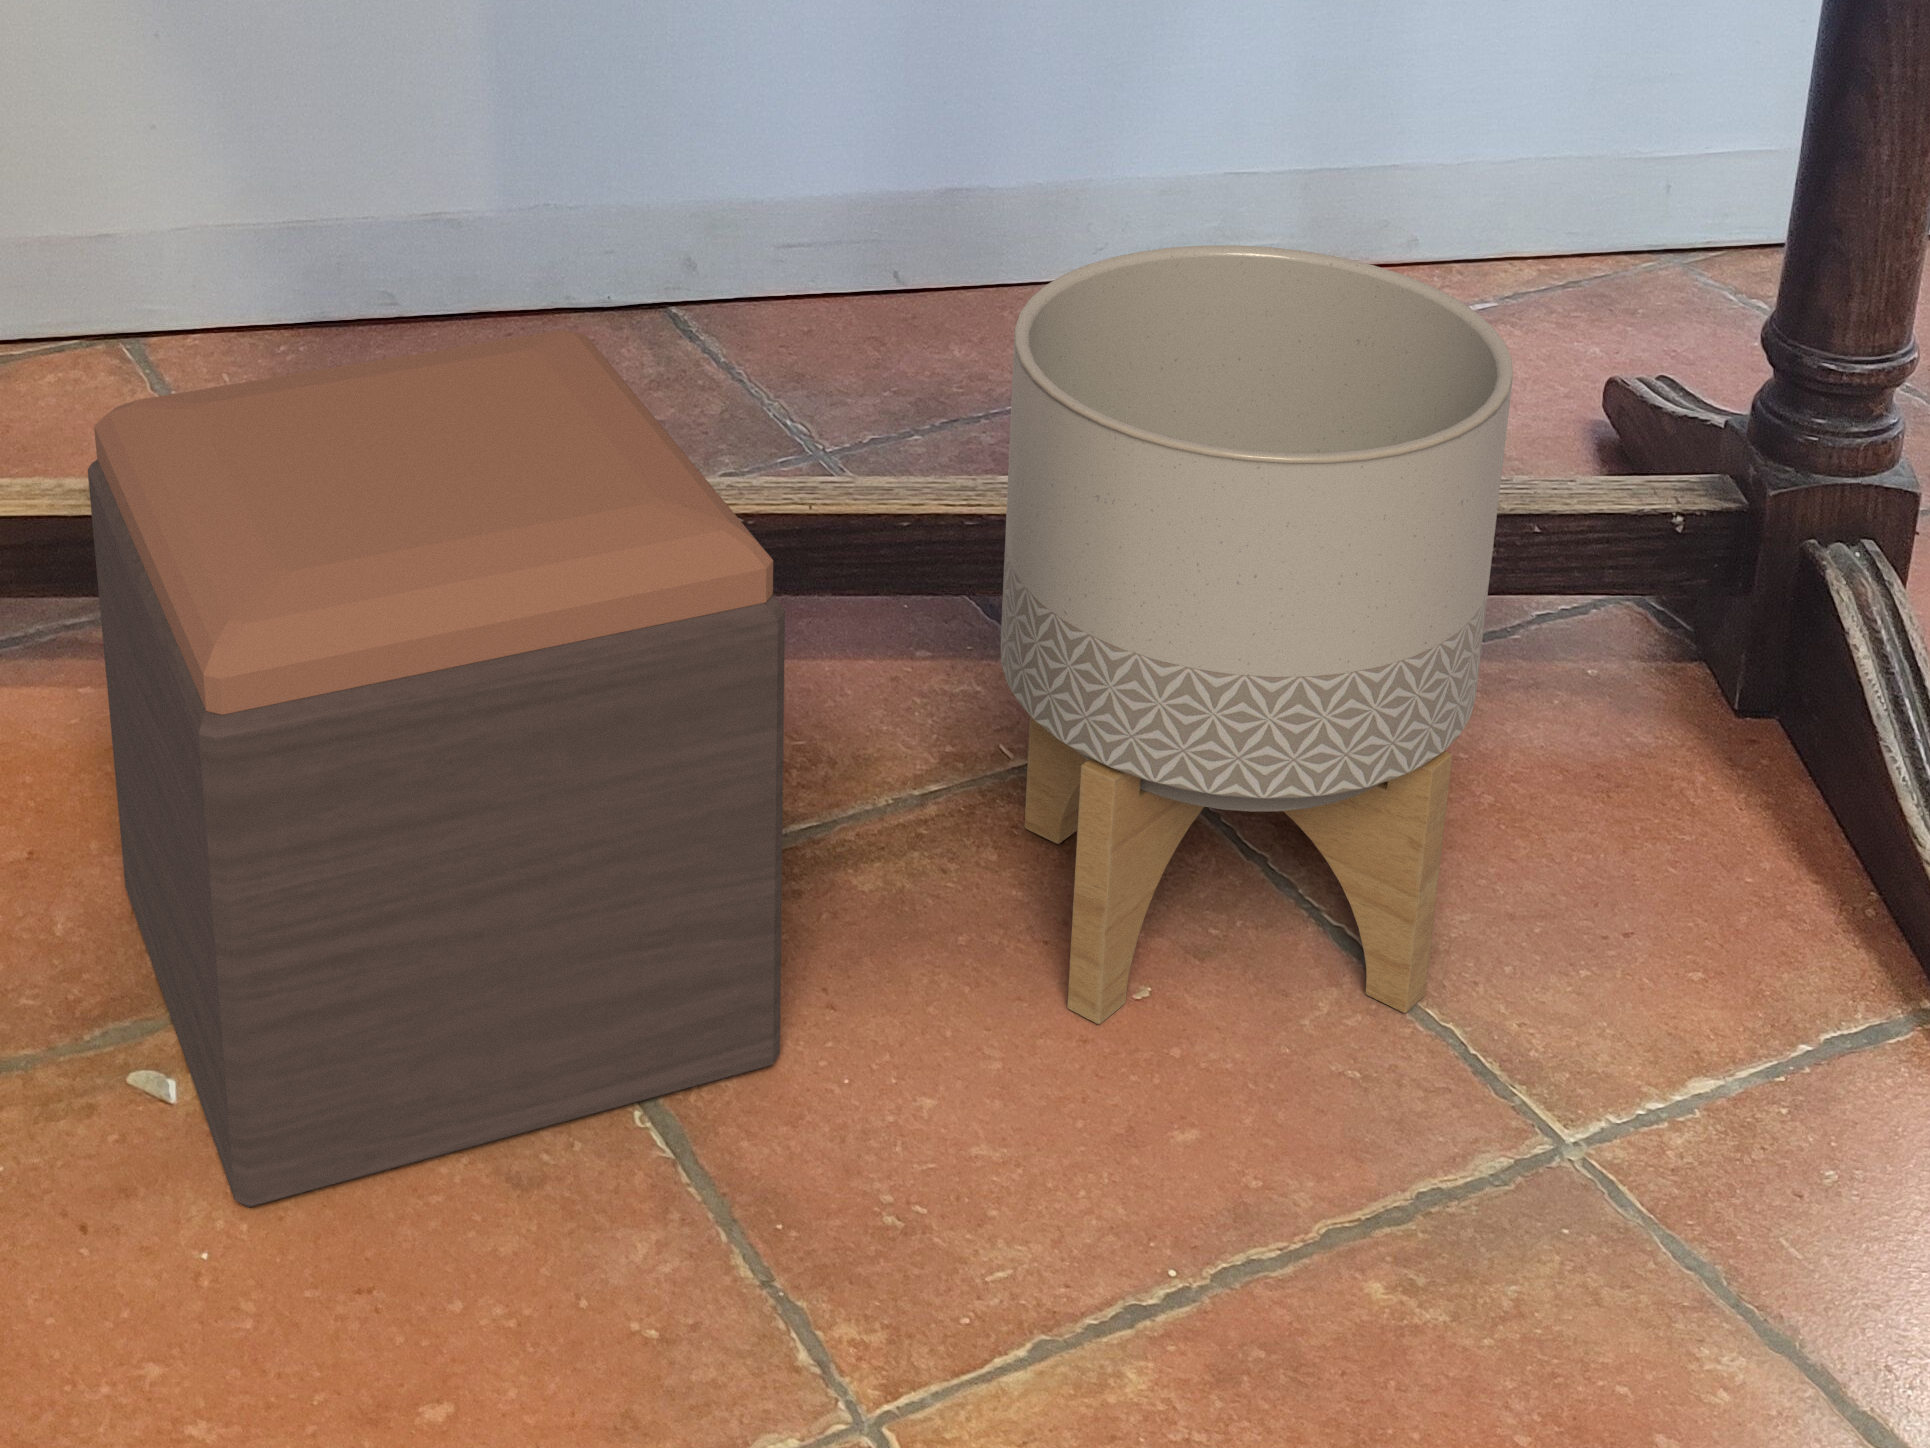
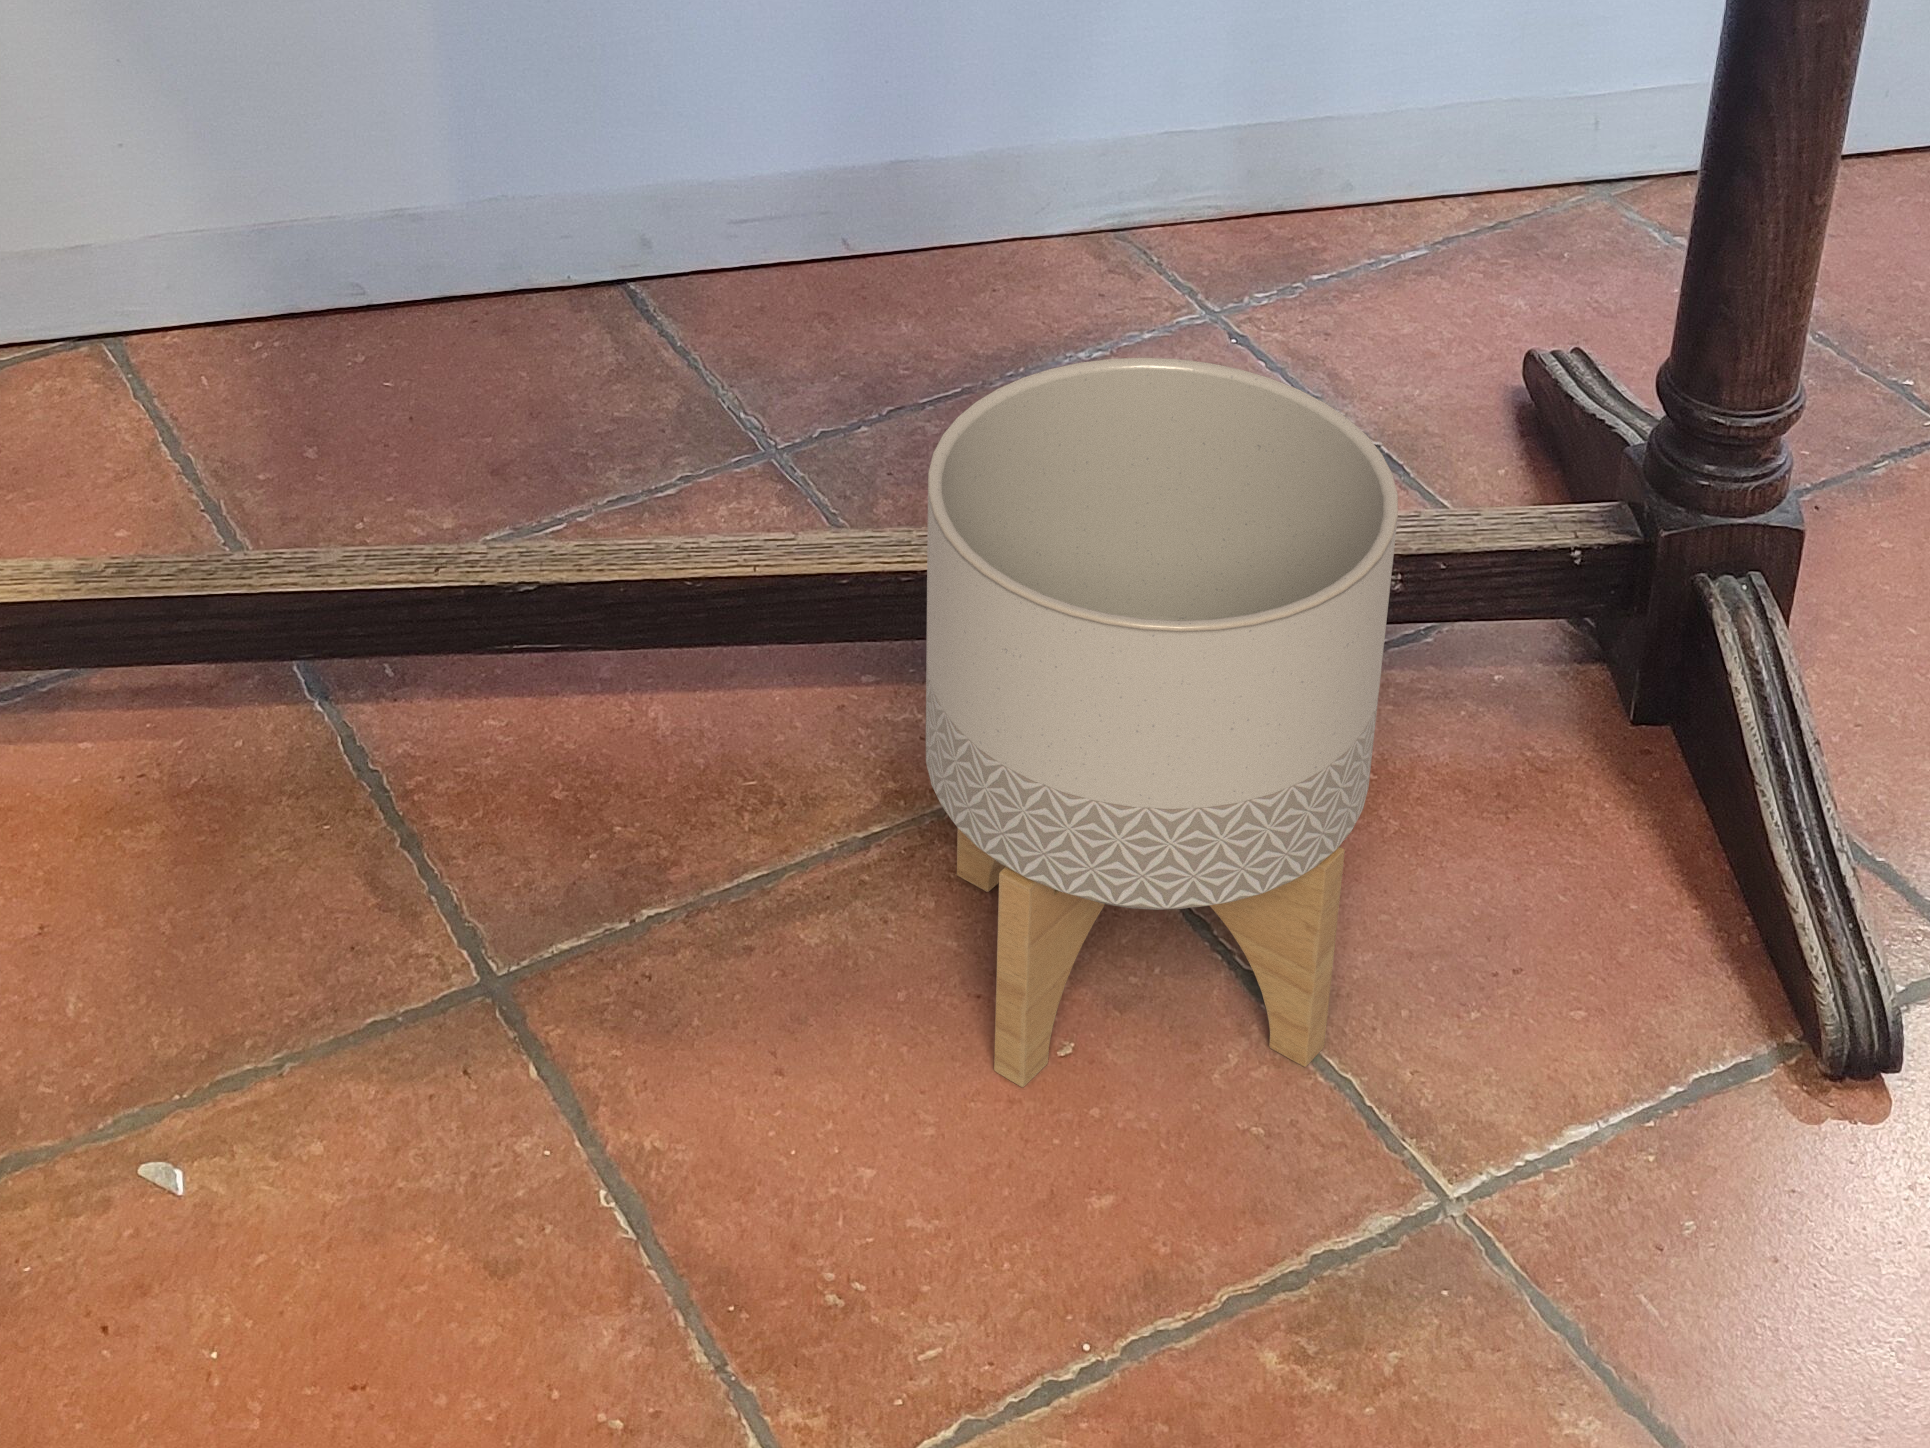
footstool: present [88,330,785,1207] -> none [66,459,730,1303]

